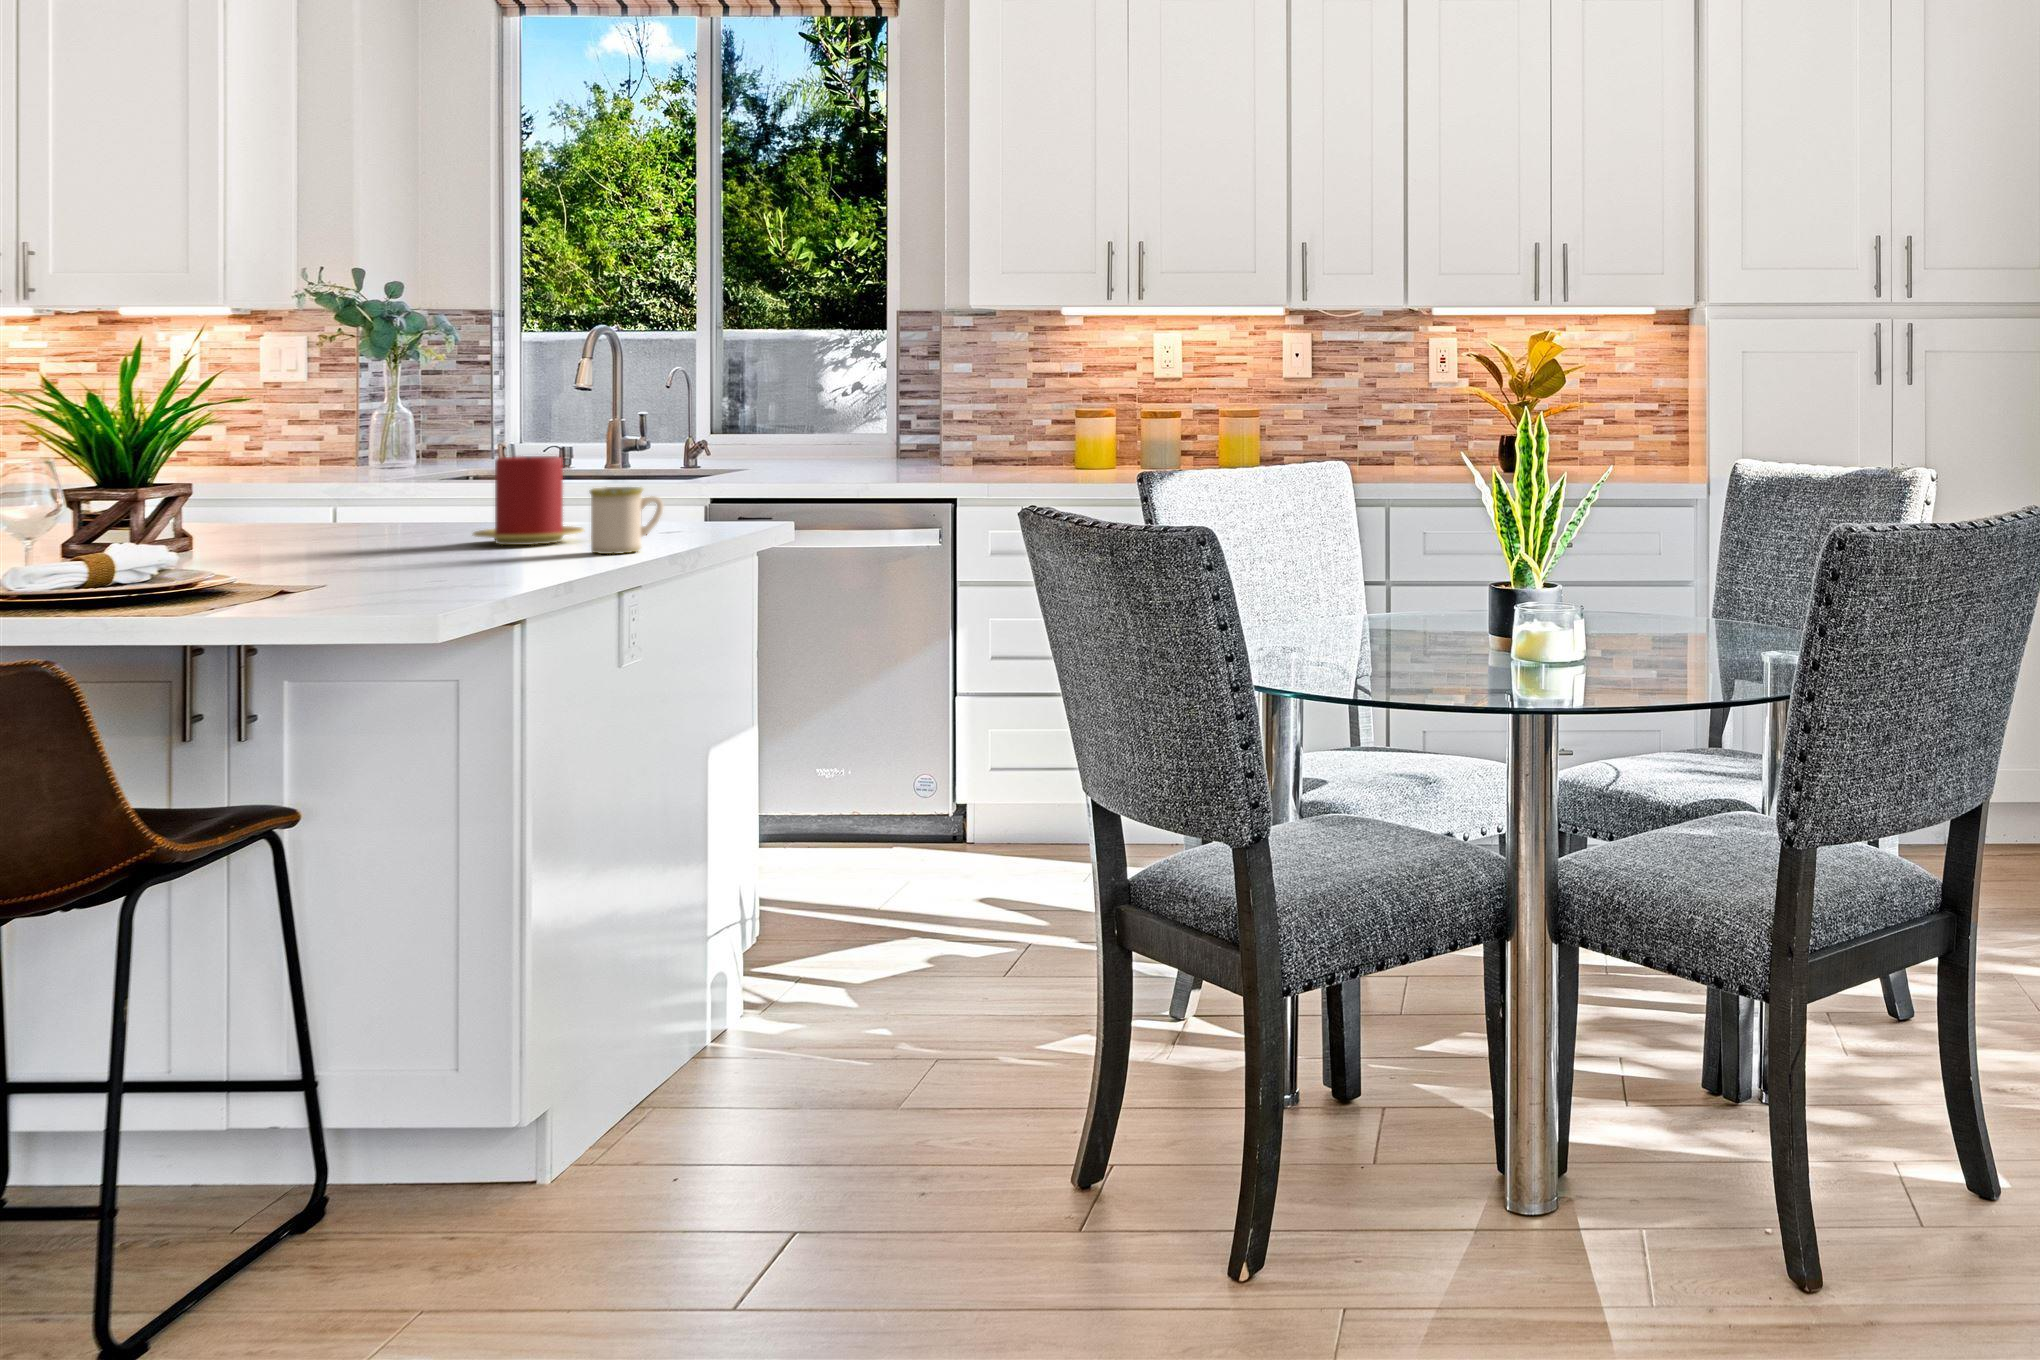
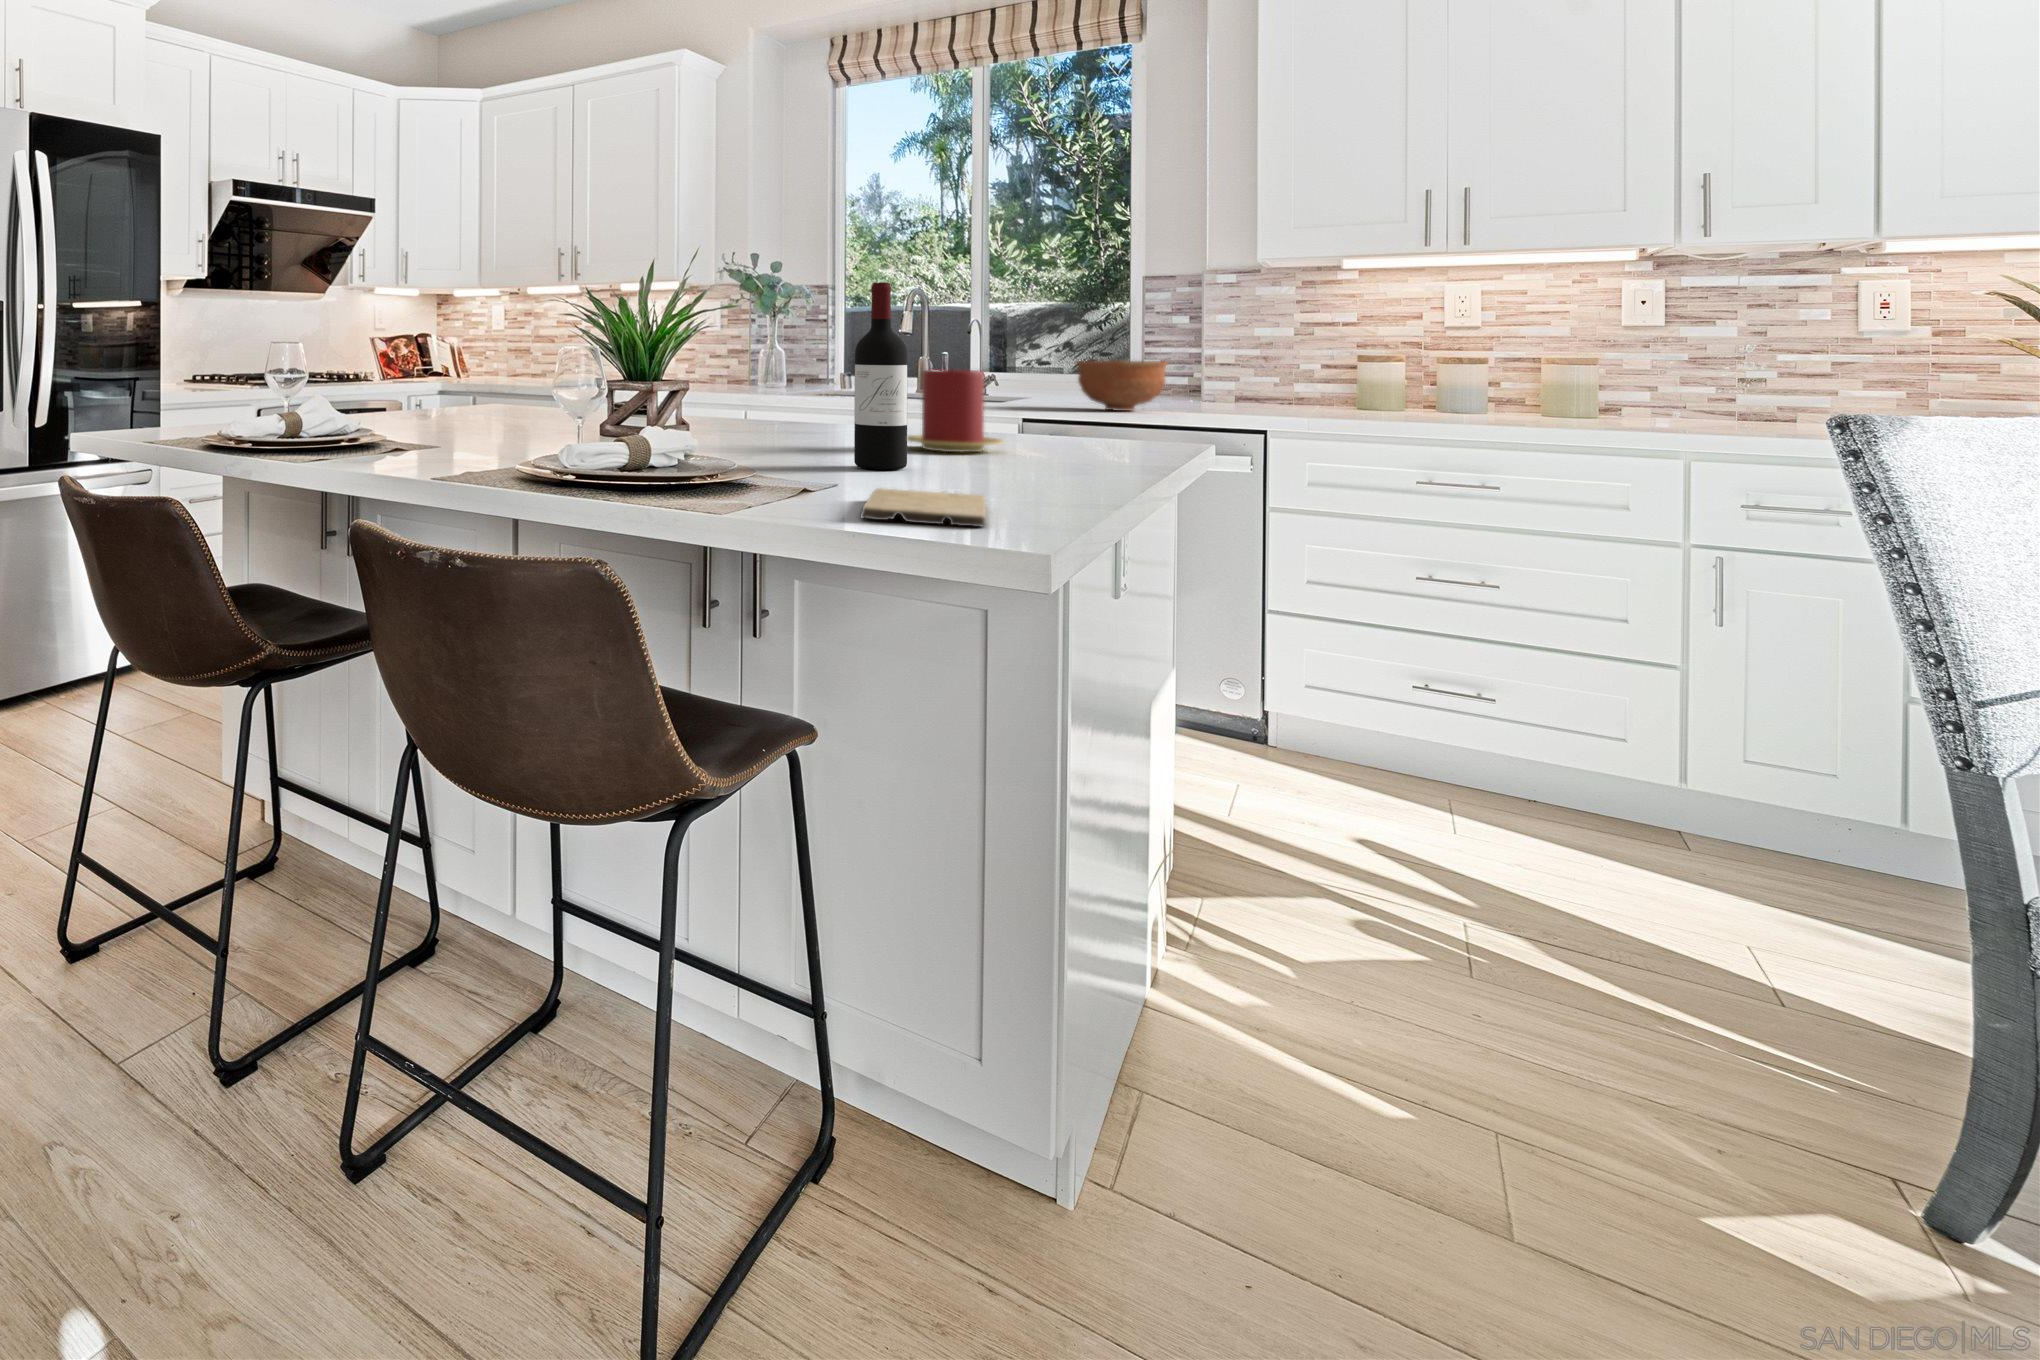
wine bottle: none [387,377,446,568] -> present [854,283,907,470]
bowl: none [774,421,877,481] -> present [1076,361,1168,411]
mug: present [590,487,664,554] -> none [1035,400,1111,469]
cutting board: none [336,582,473,610] -> present [861,488,986,526]

